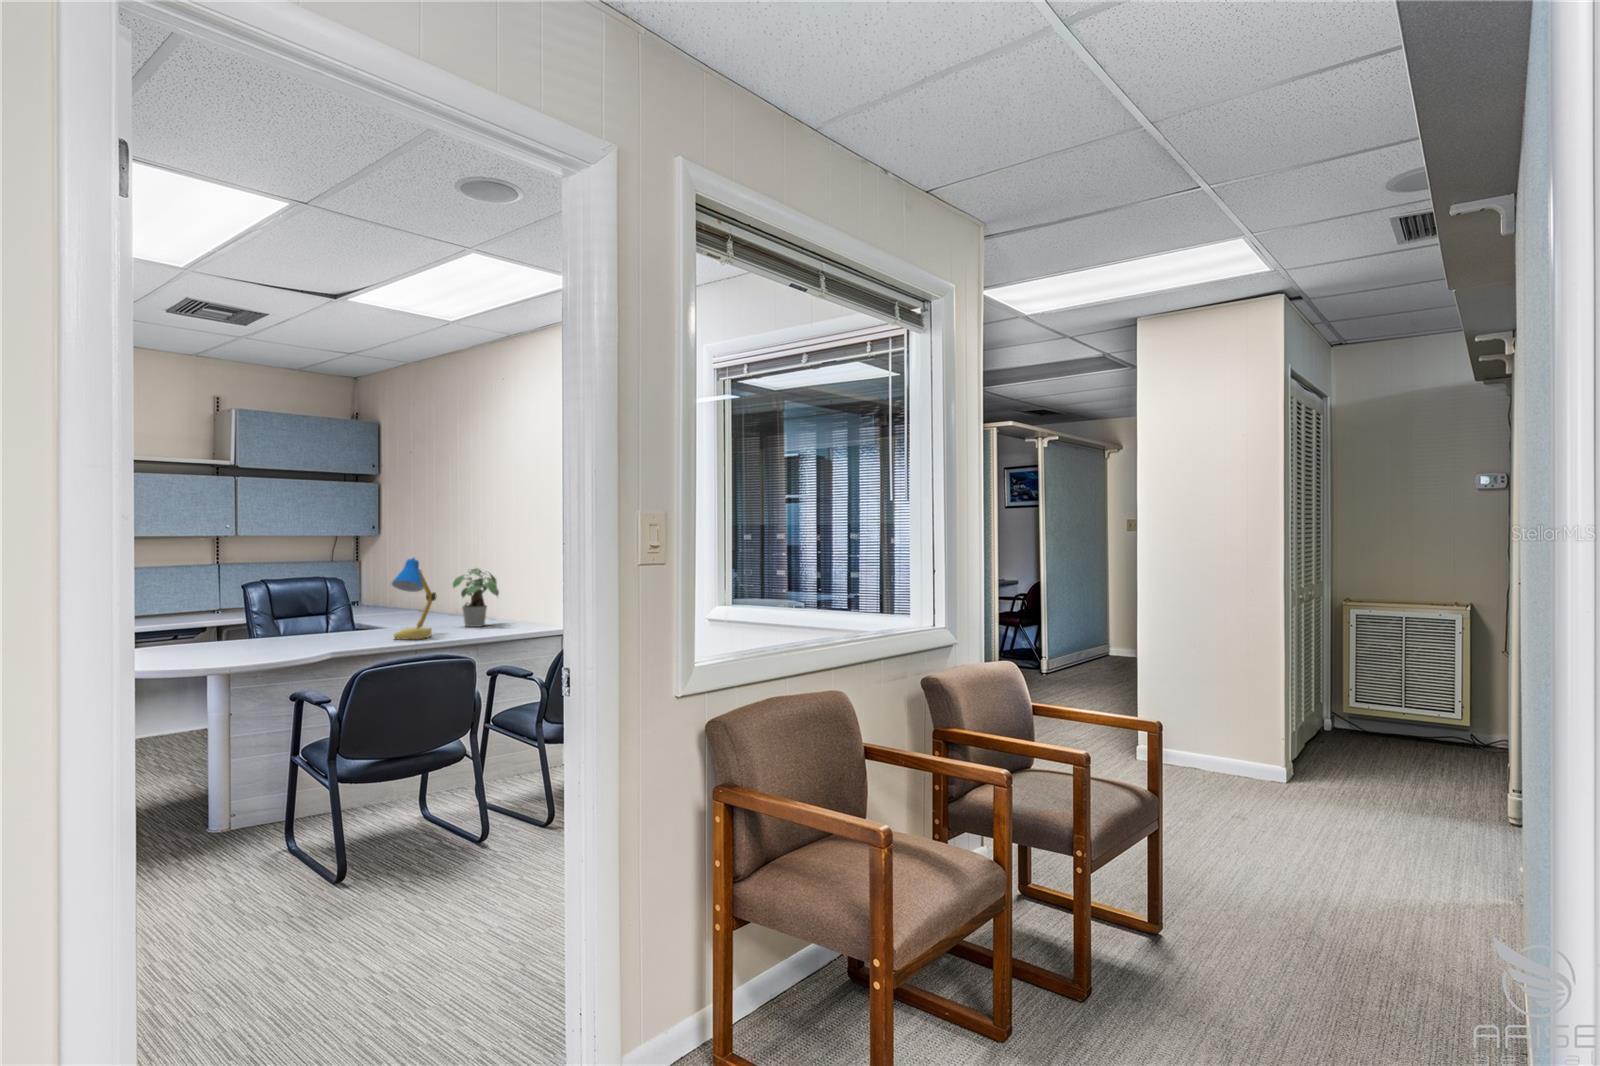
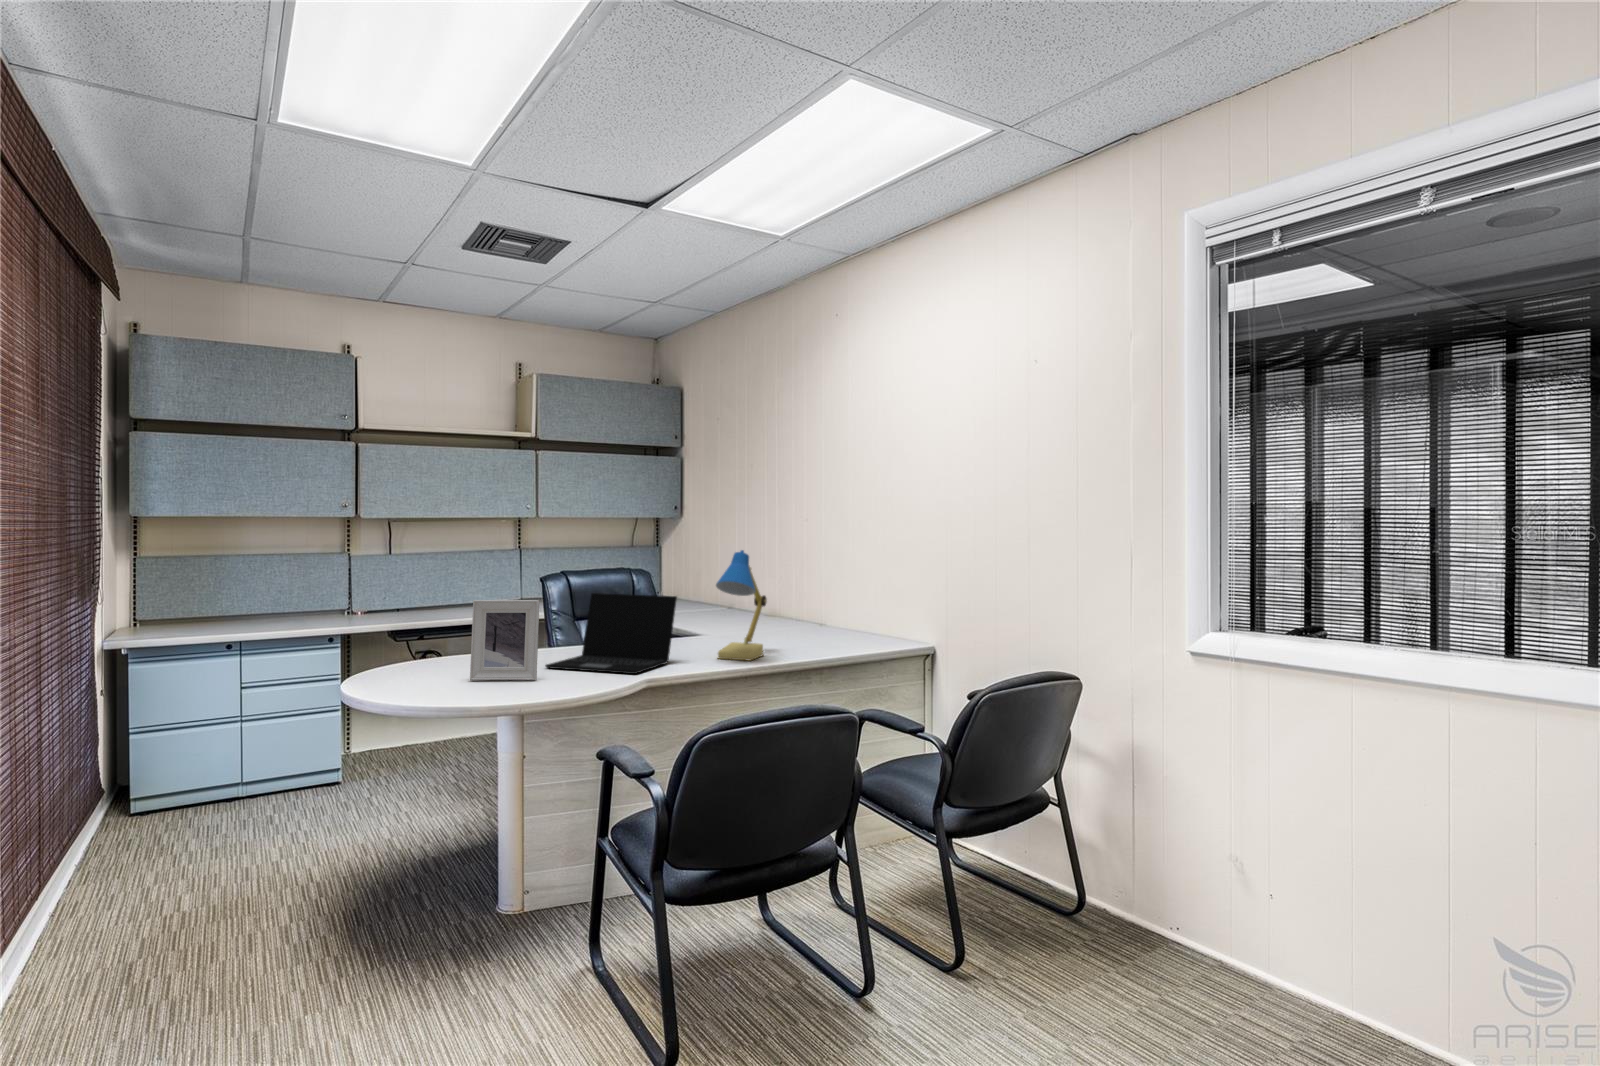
potted plant: present [453,568,499,627] -> none [782,563,841,639]
laptop: none [247,593,359,649] -> present [545,593,677,674]
picture frame: none [183,595,243,657] -> present [470,600,539,680]

